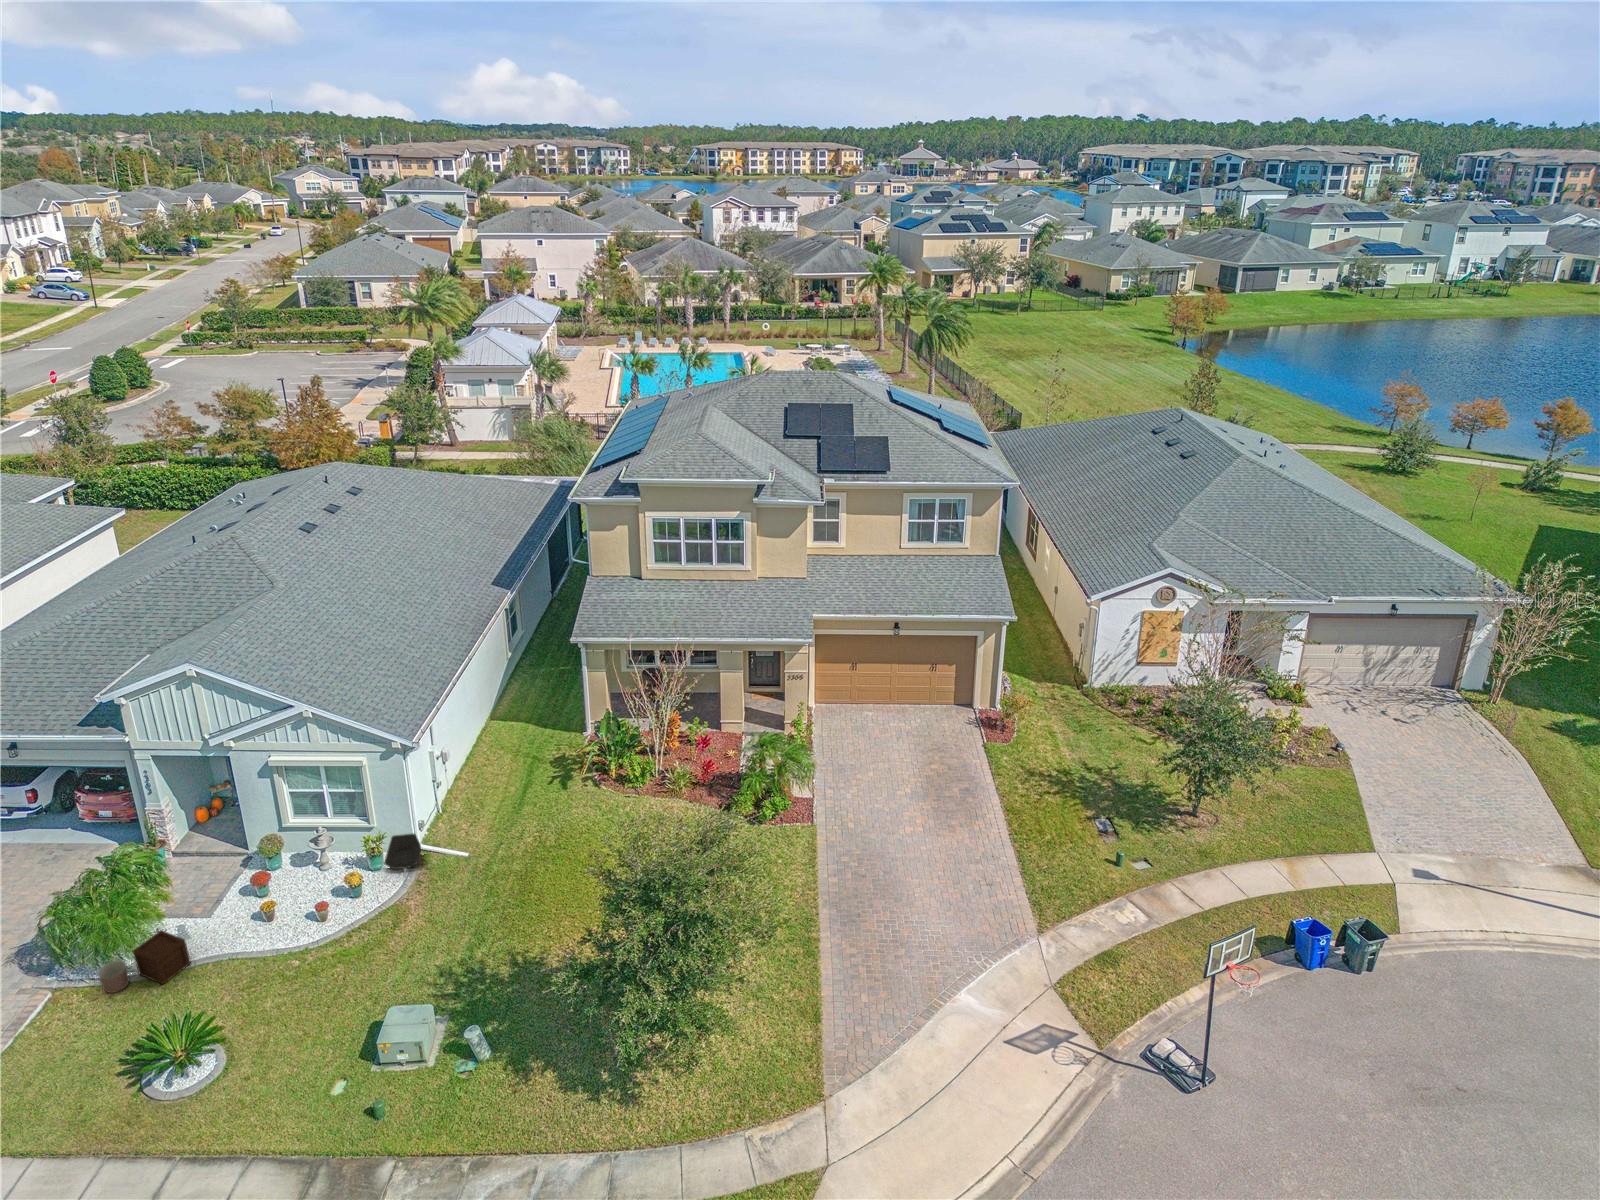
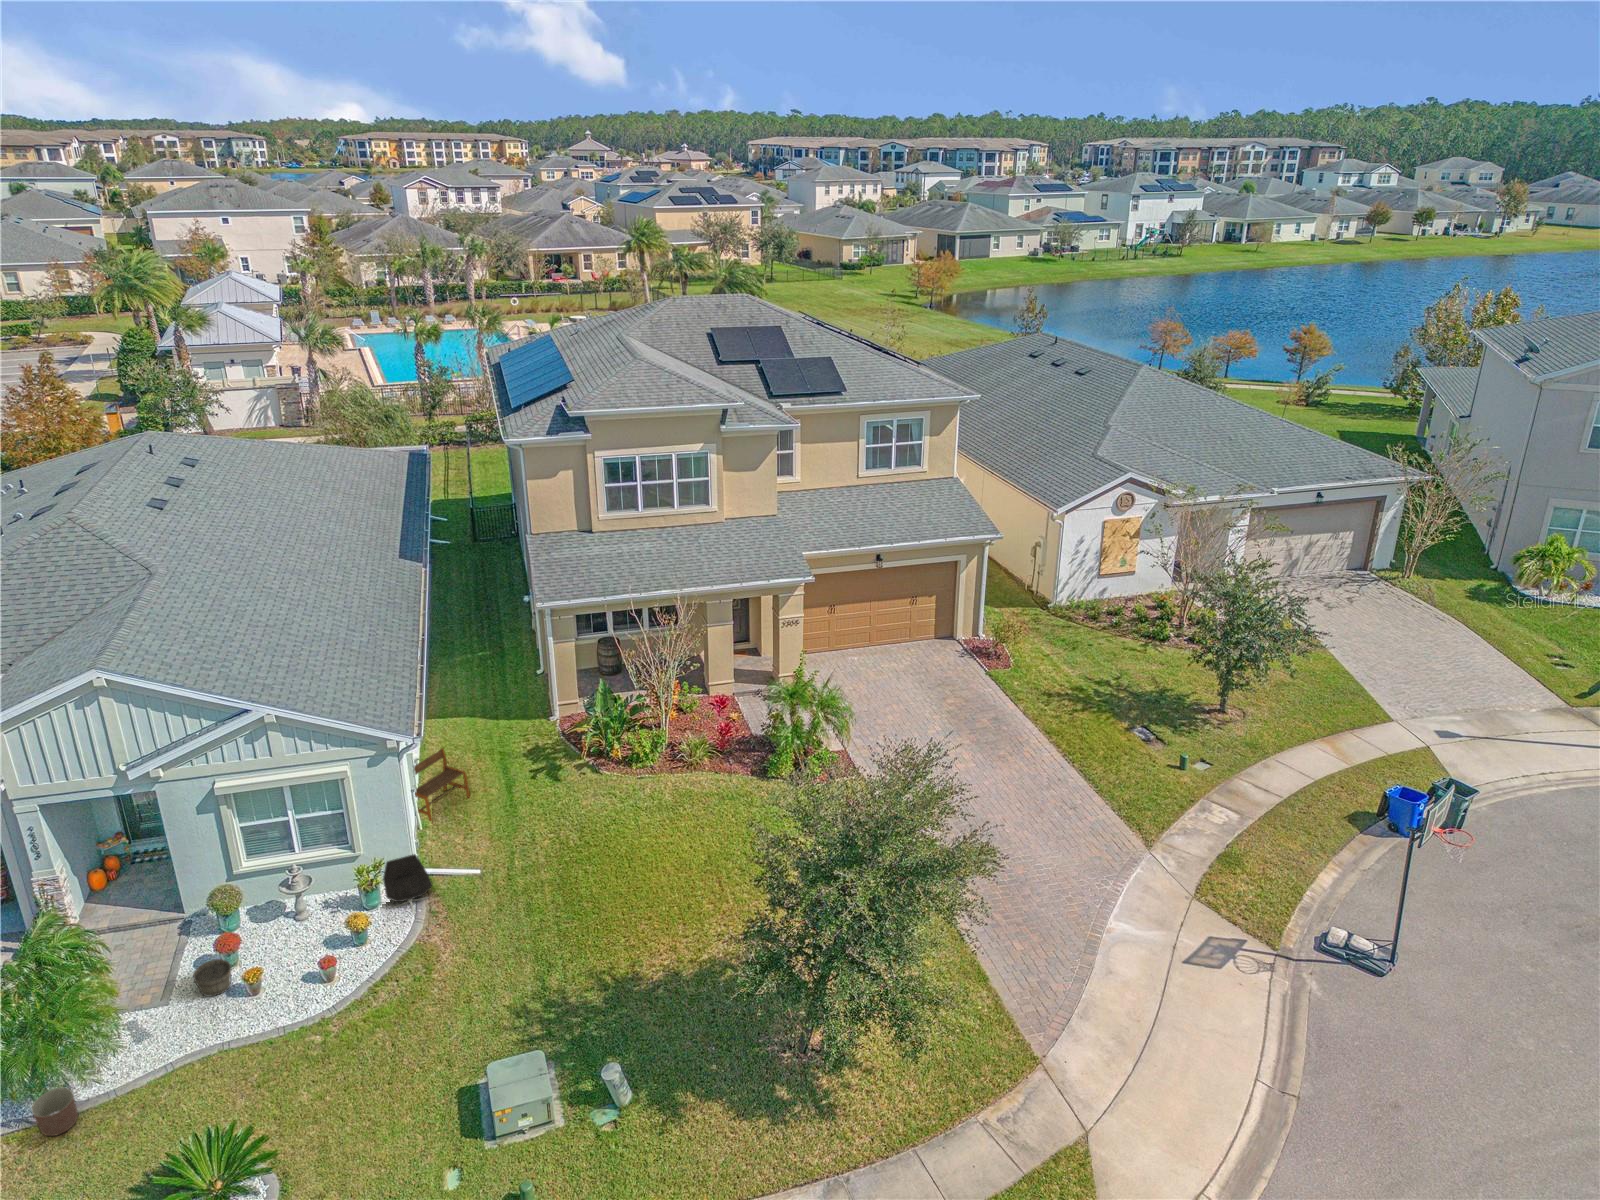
bench: none [433,750,488,810] -> present [414,748,470,821]
wooden bucket: none [232,889,261,916] -> present [193,959,231,996]
wooden crate: present [132,930,191,984] -> none [79,1034,162,1108]

